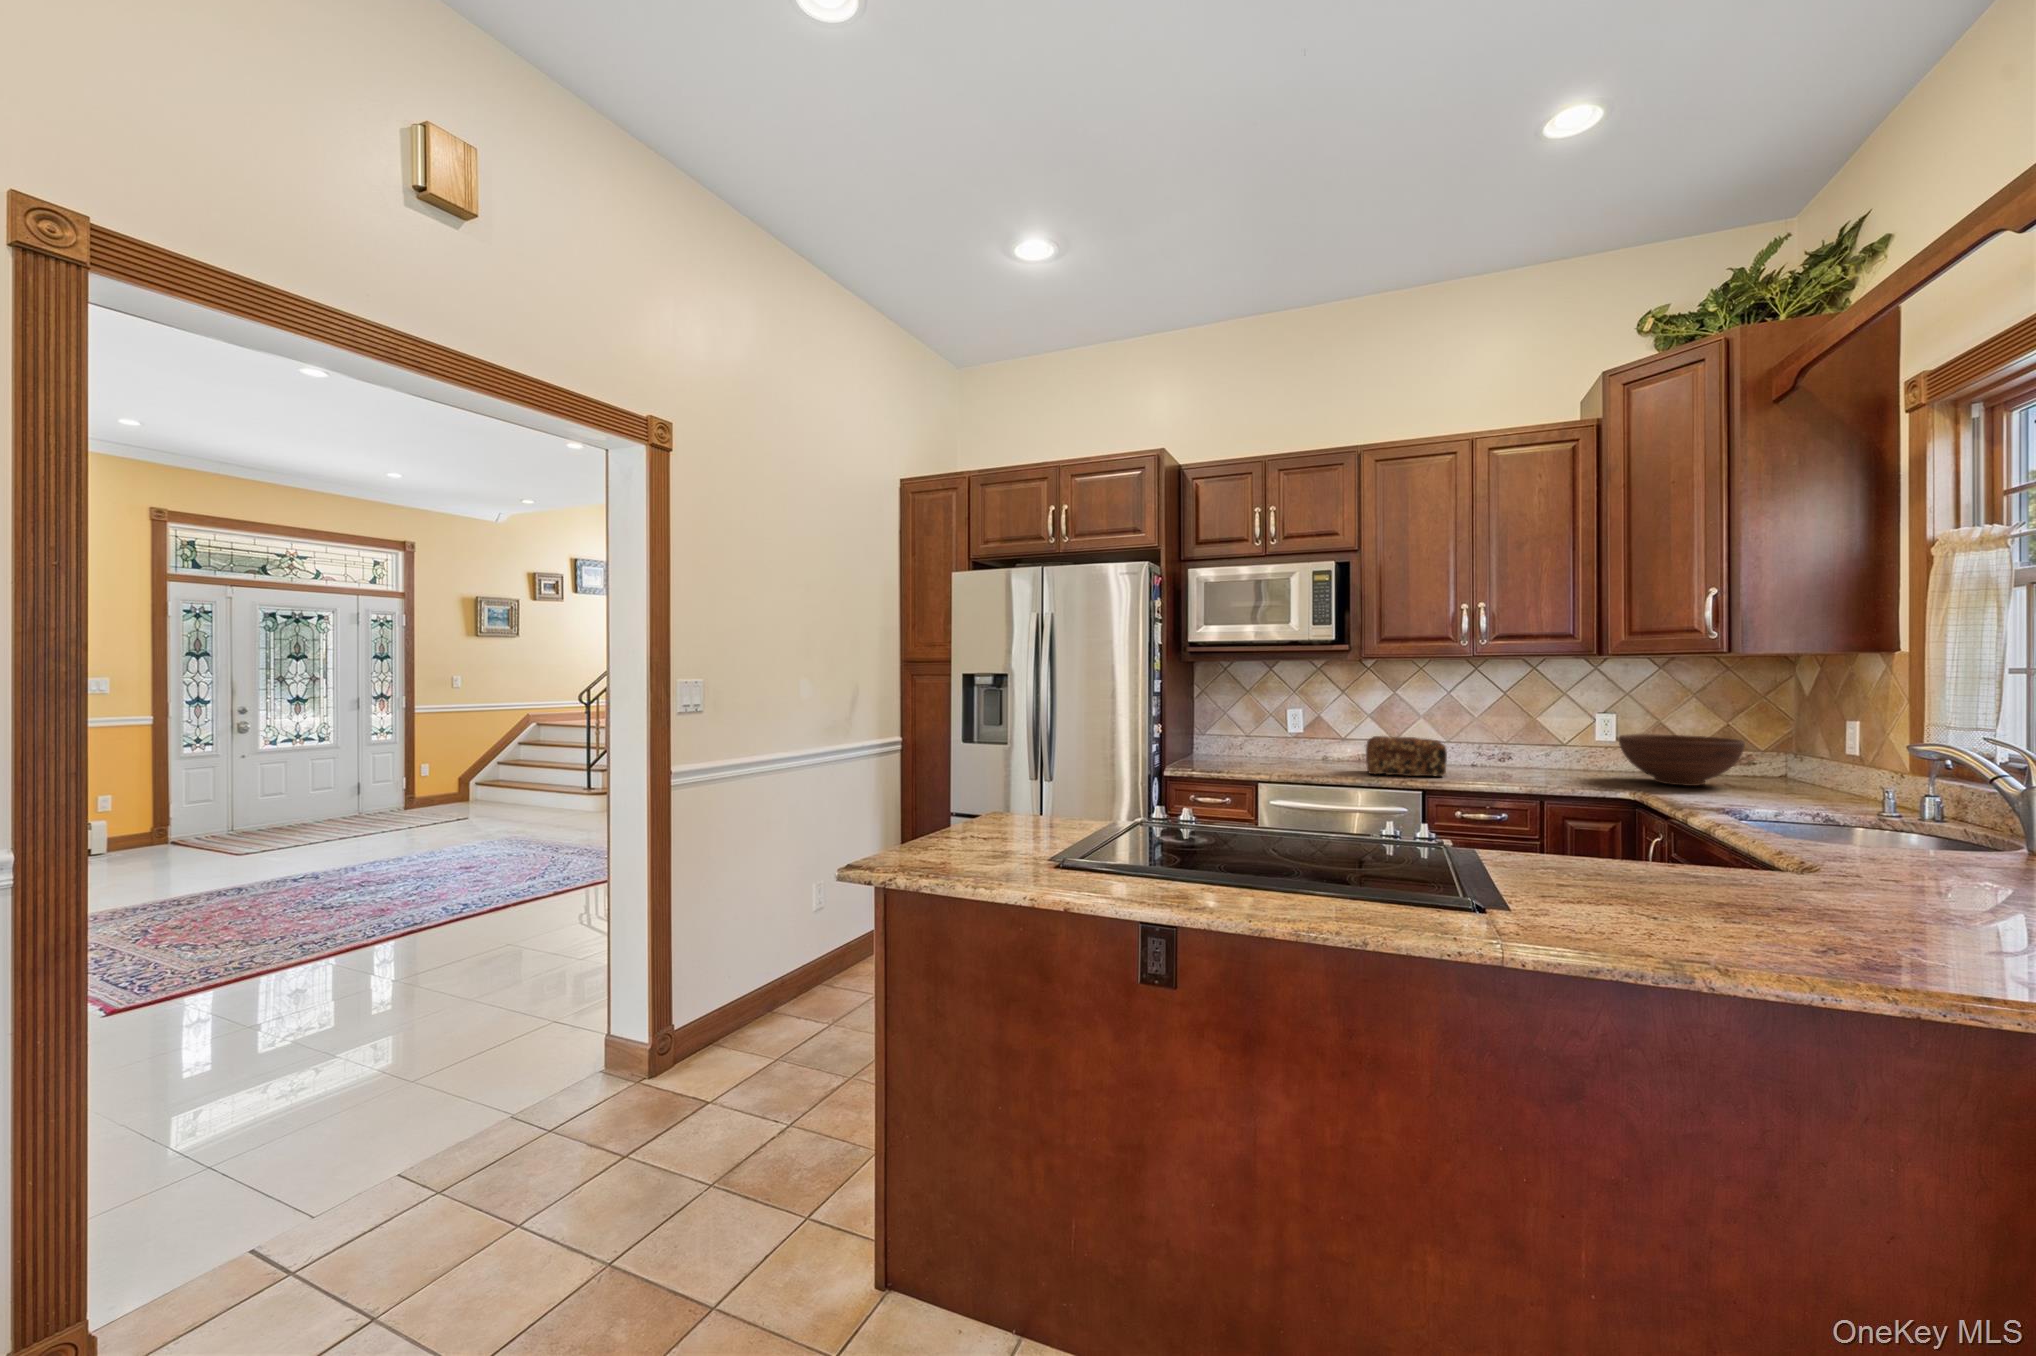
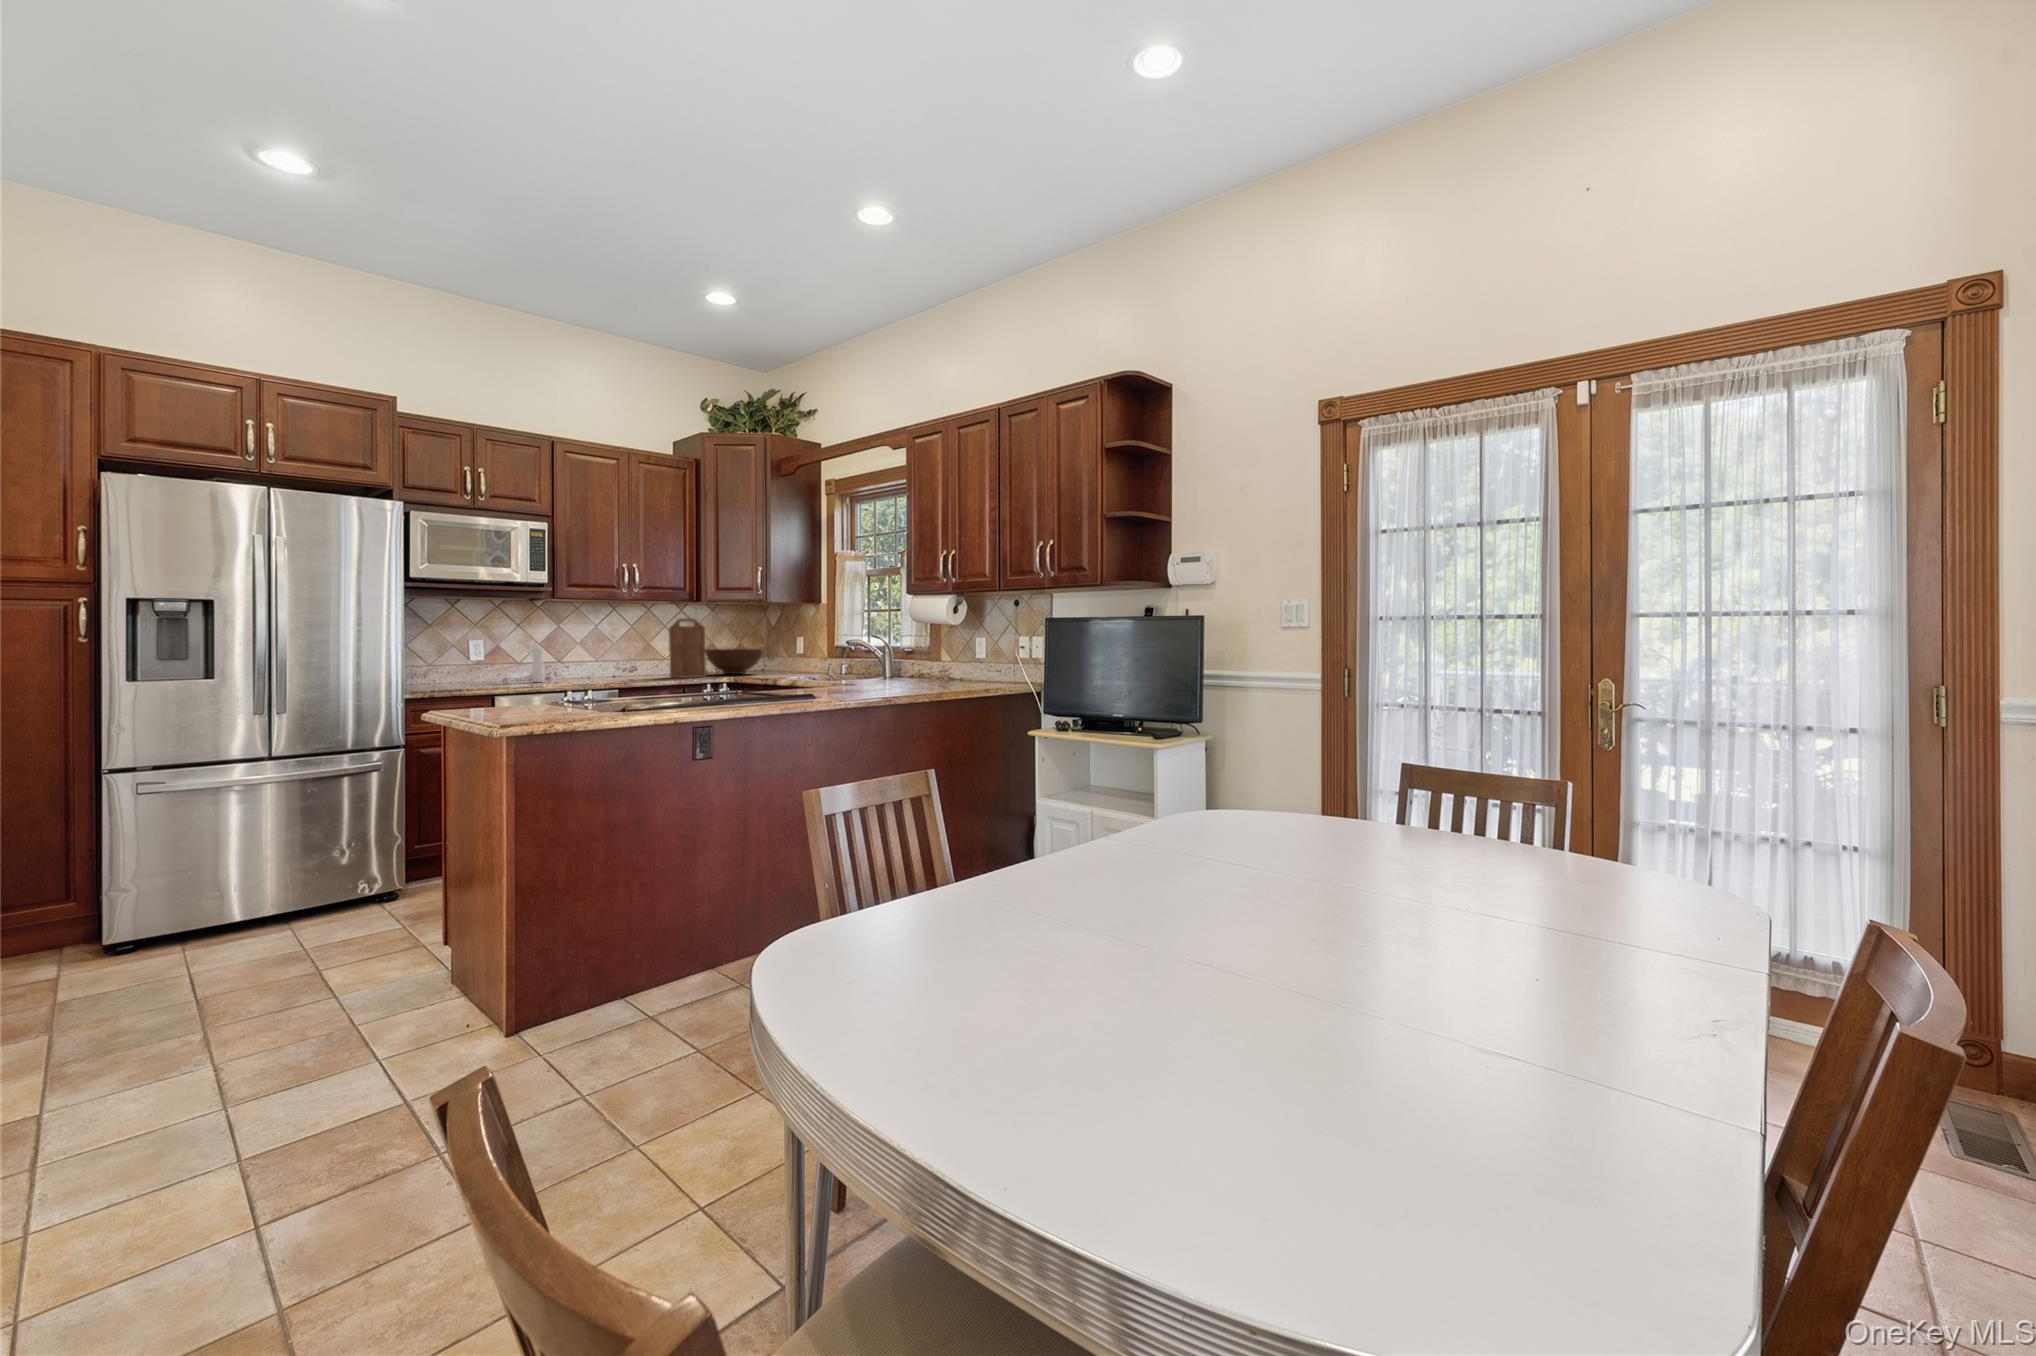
cutting board: none [1530,686,1590,787] -> present [669,619,706,677]
pepper mill: none [1319,714,1334,770] -> present [525,641,545,682]
bread loaf: present [1366,736,1447,776] -> none [565,654,627,681]

